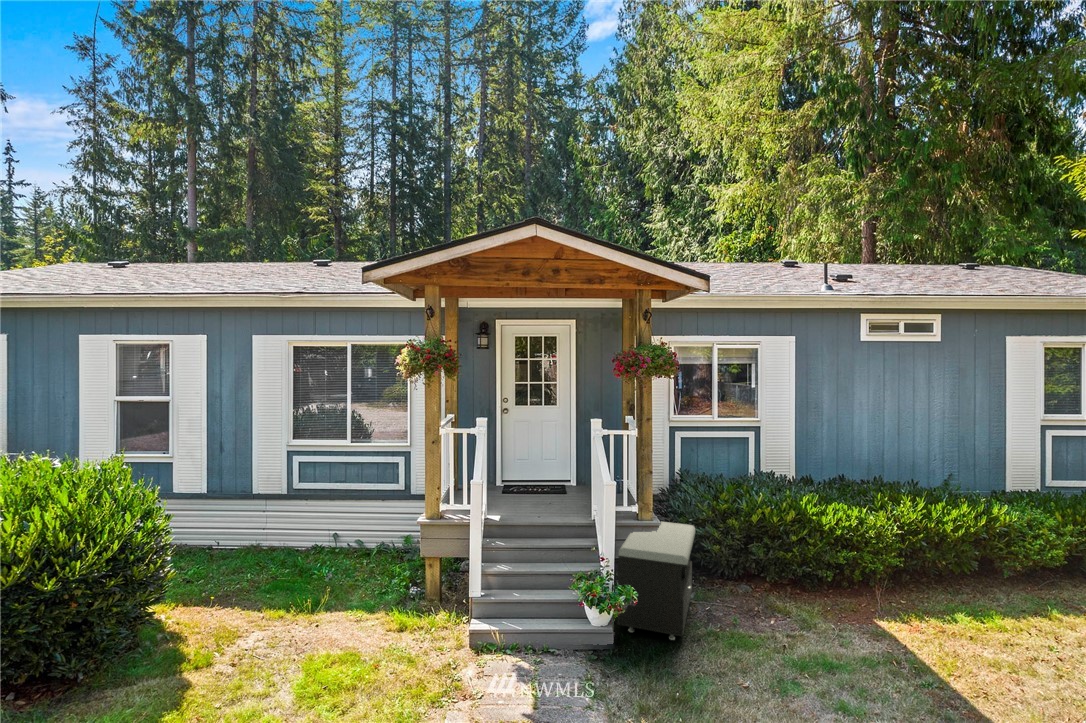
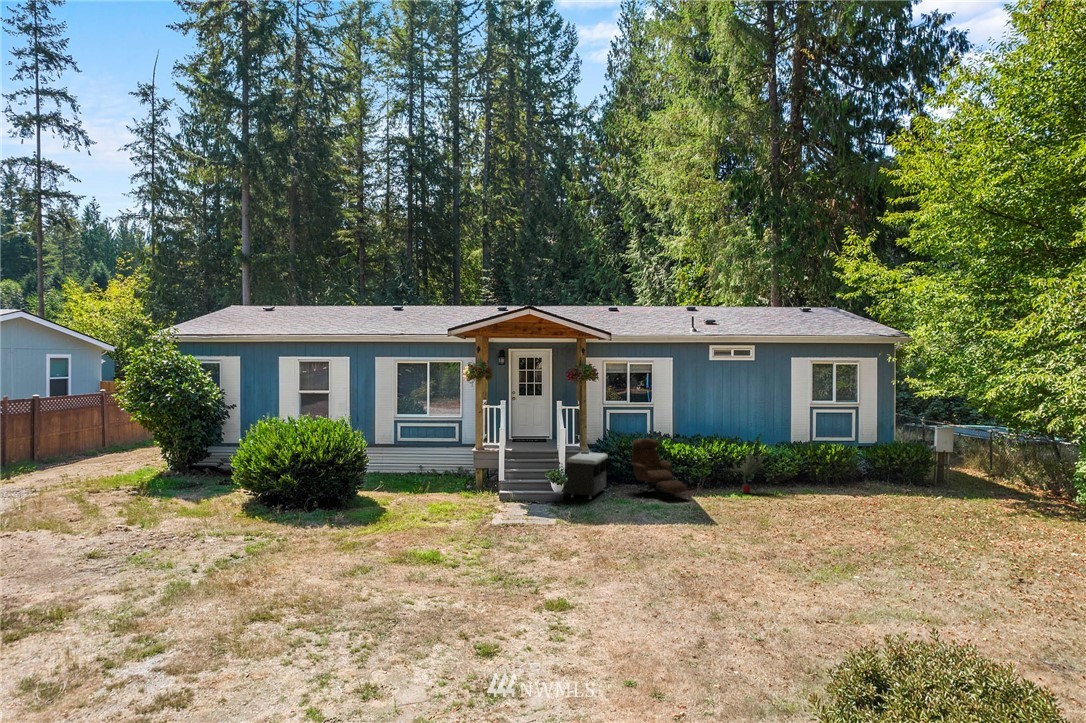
lounge chair: none [744,492,882,644] -> present [631,439,687,500]
potted tree: none [939,517,1013,607] -> present [731,453,764,493]

